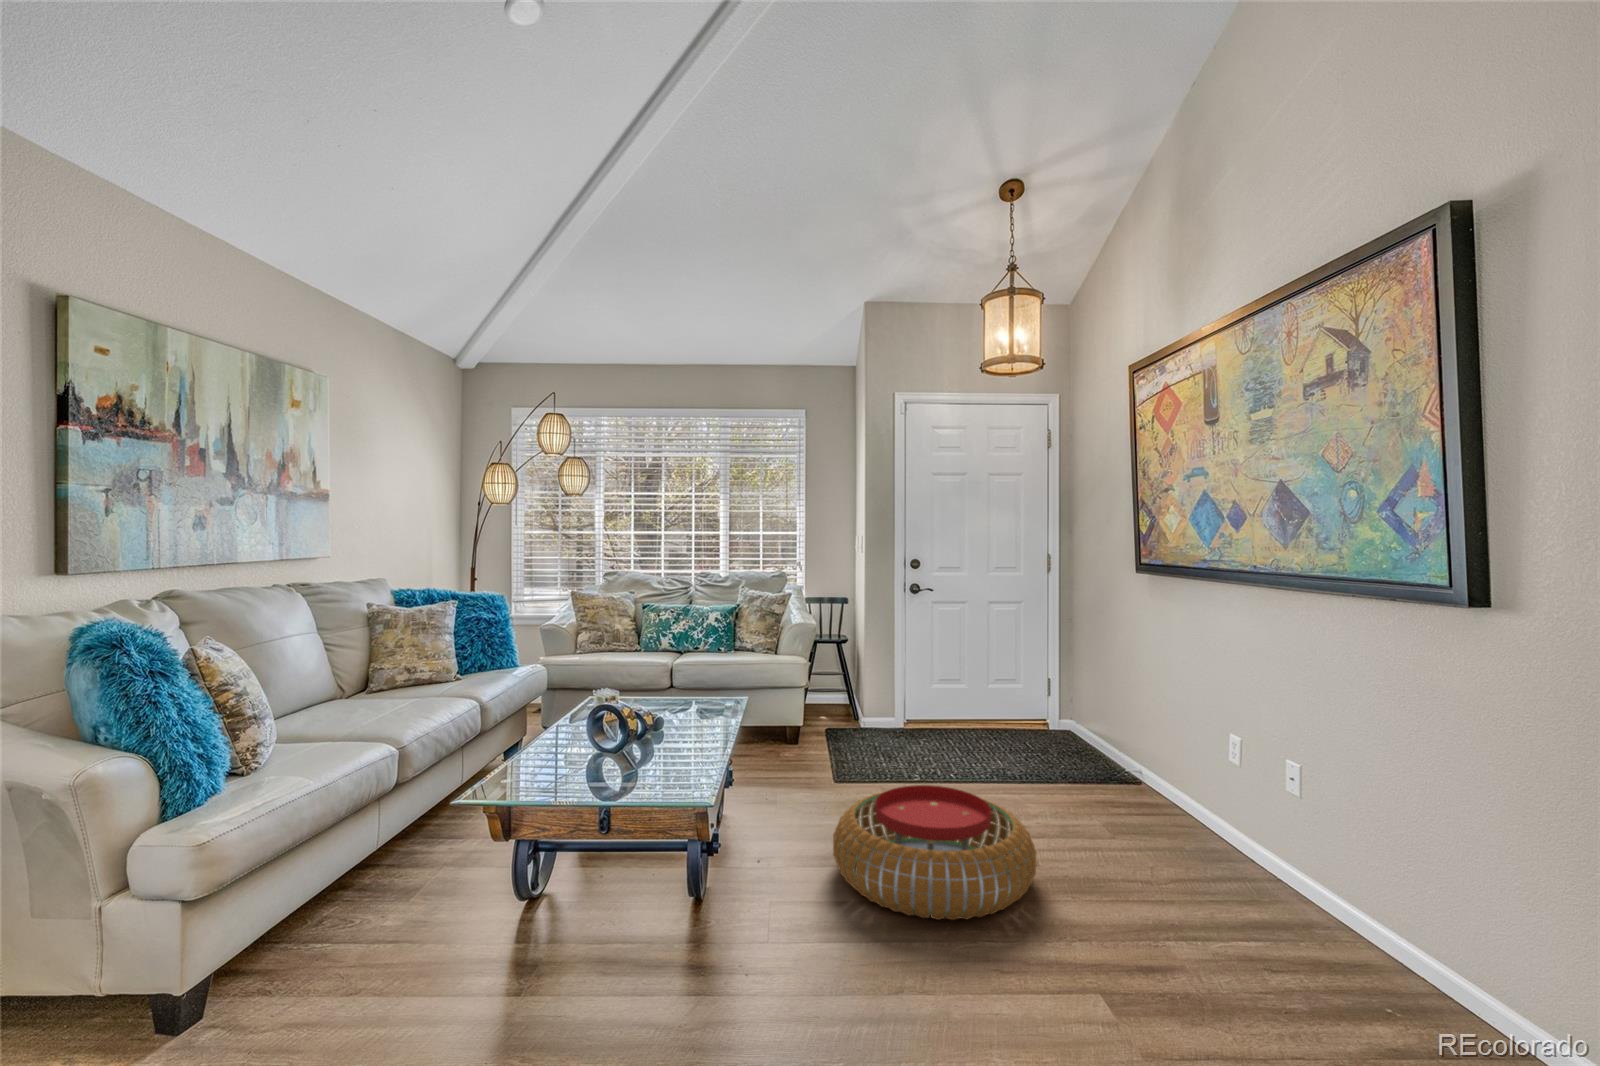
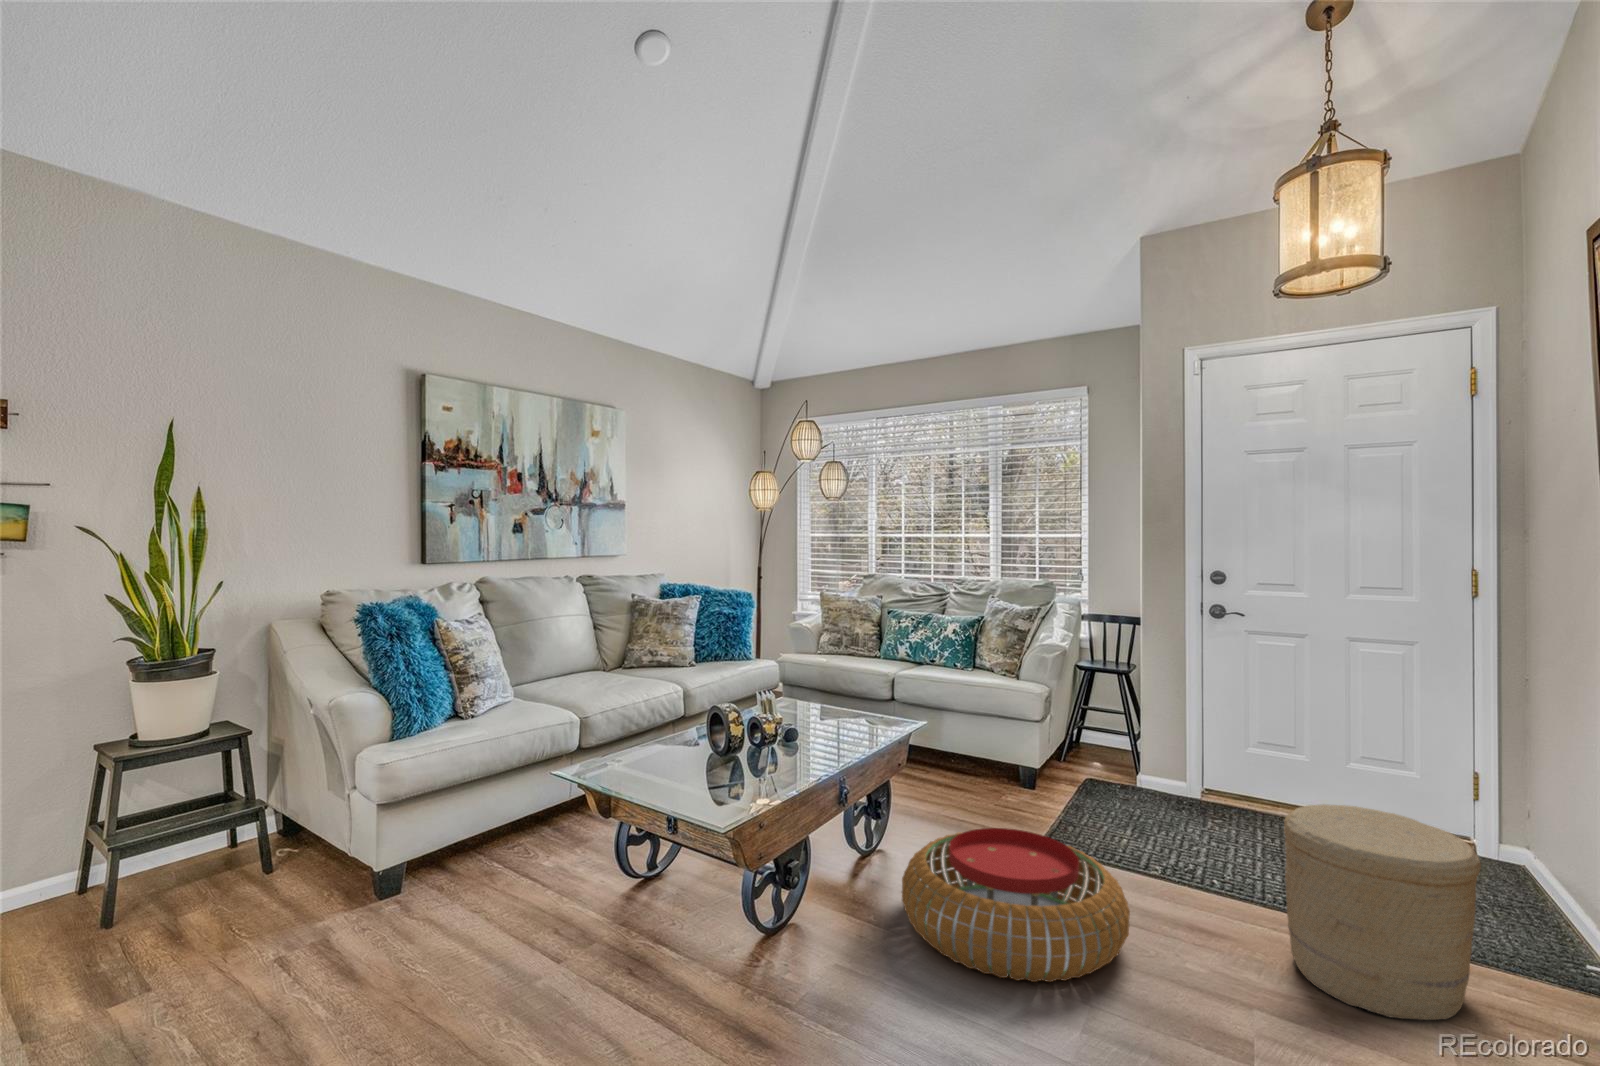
woven basket: none [1102,717,1232,863] -> present [1284,804,1481,1020]

